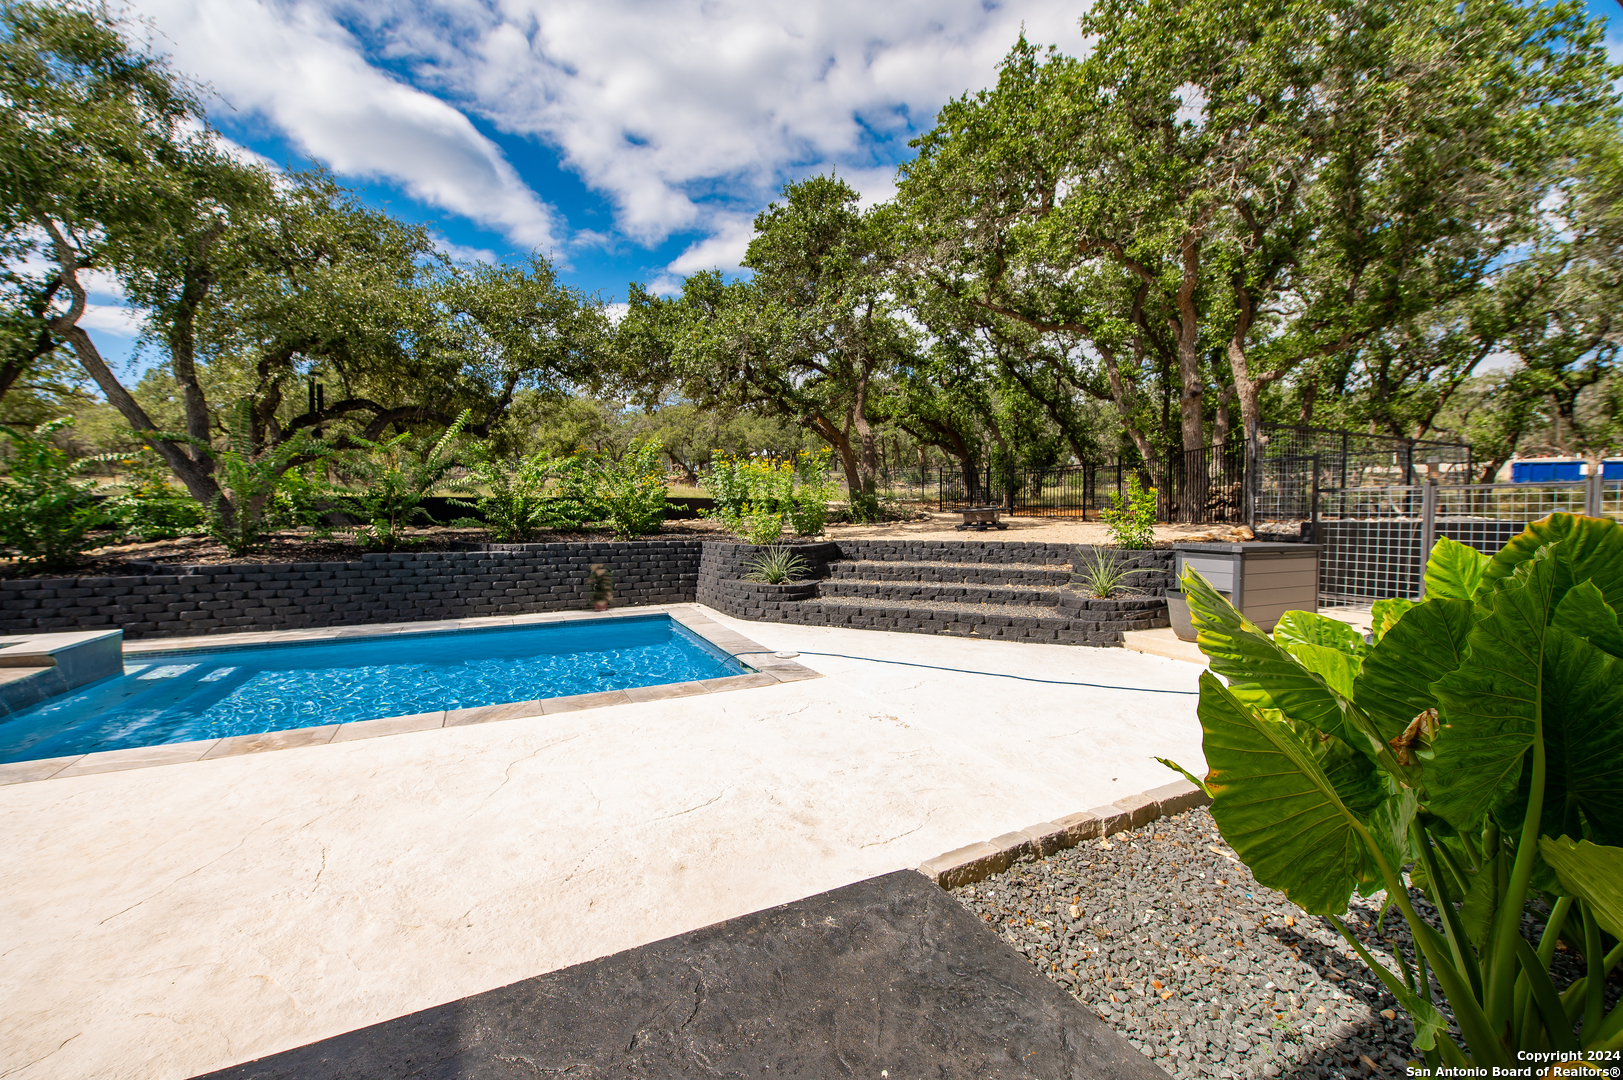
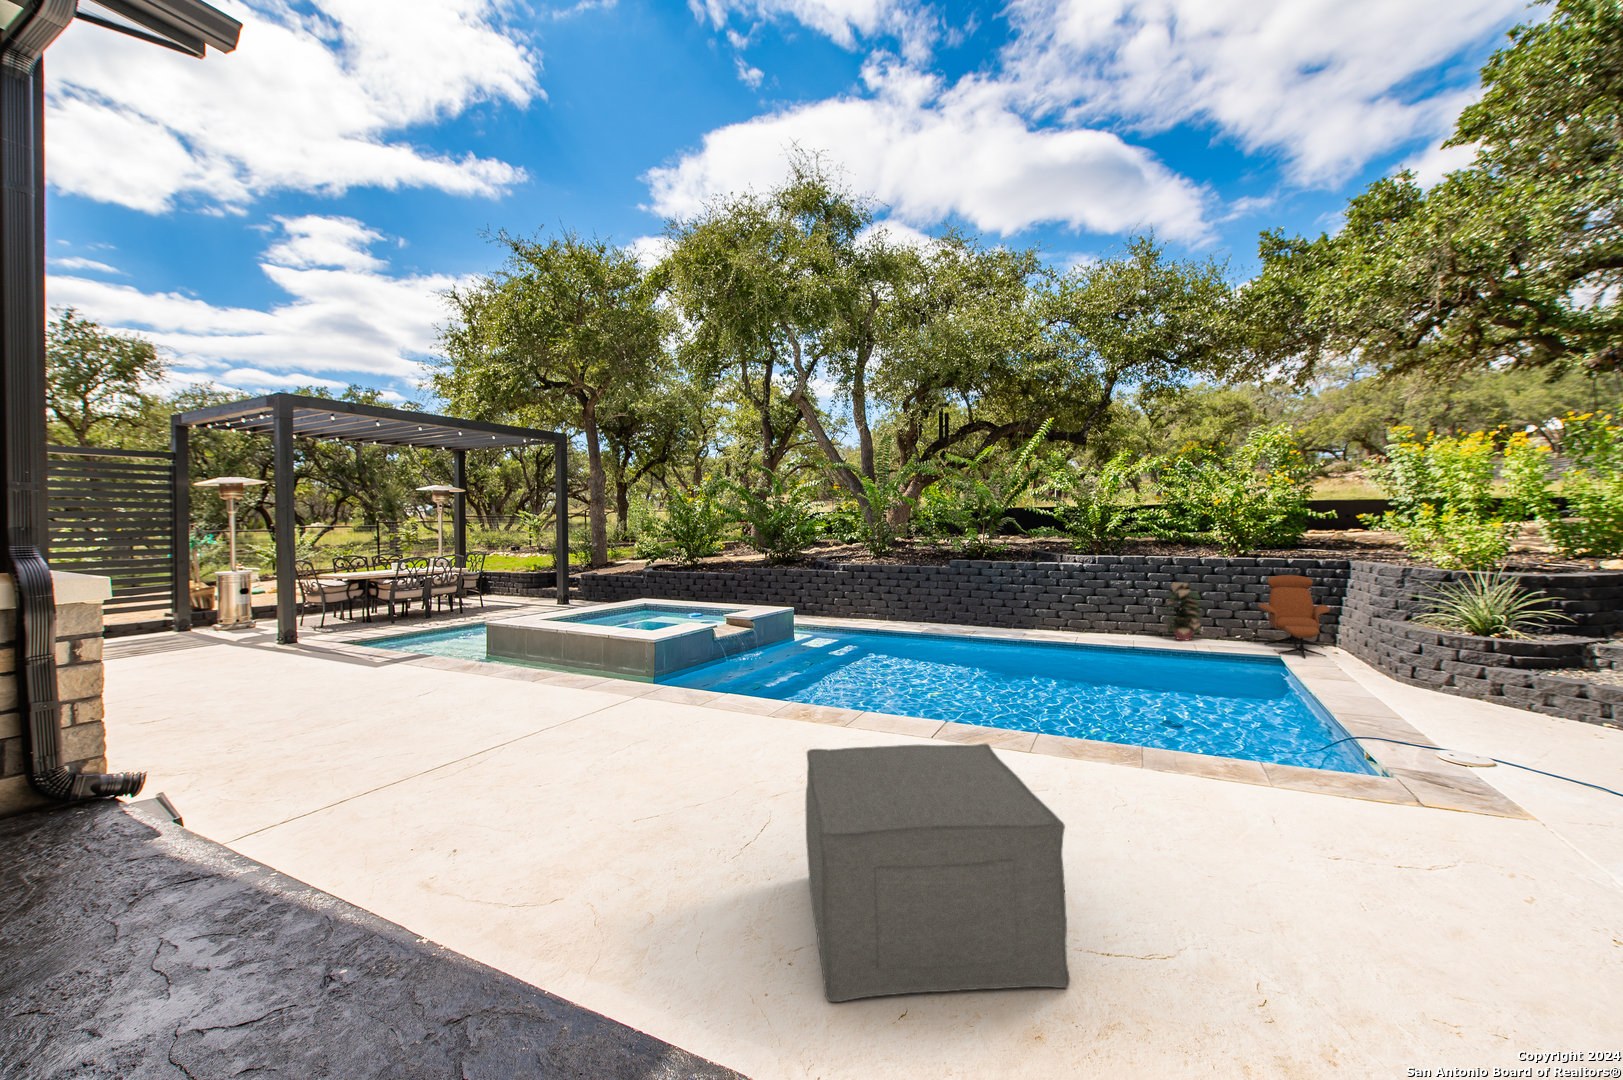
lounge chair: none [652,554,696,613] -> present [1258,575,1330,658]
ottoman: none [379,702,647,932] -> present [806,744,1070,1002]

